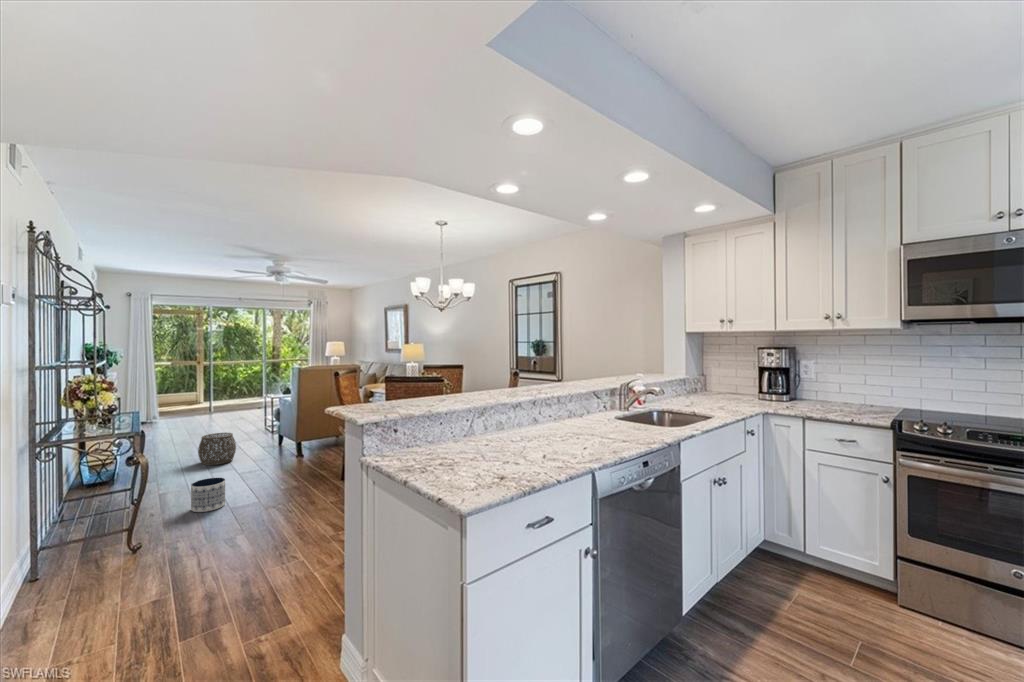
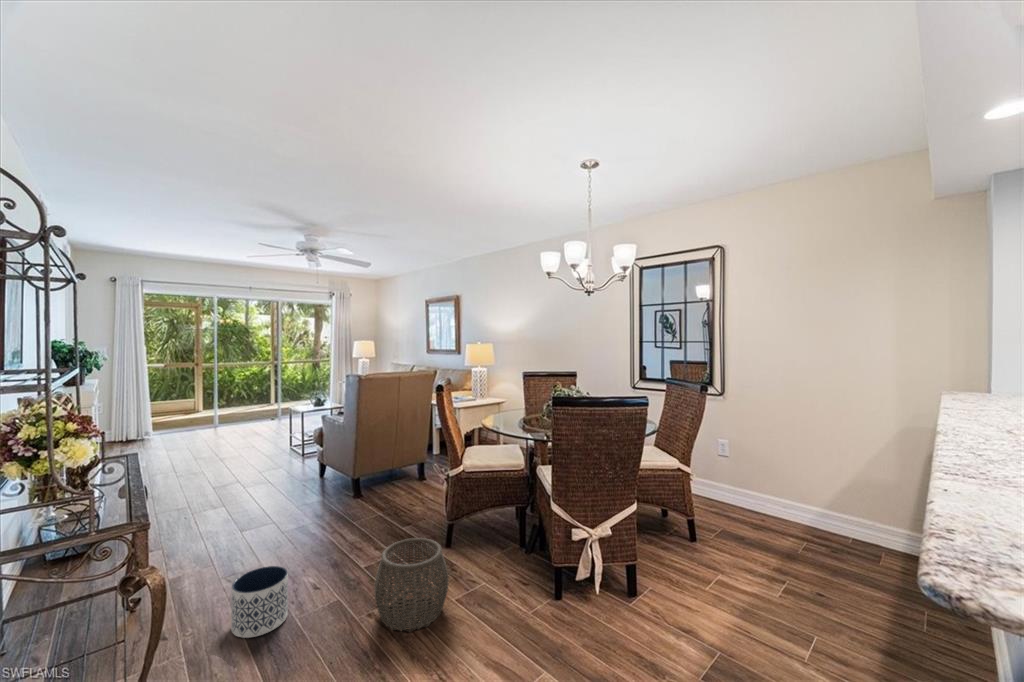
woven basket: present [198,433,236,465] -> present [374,538,449,632]

